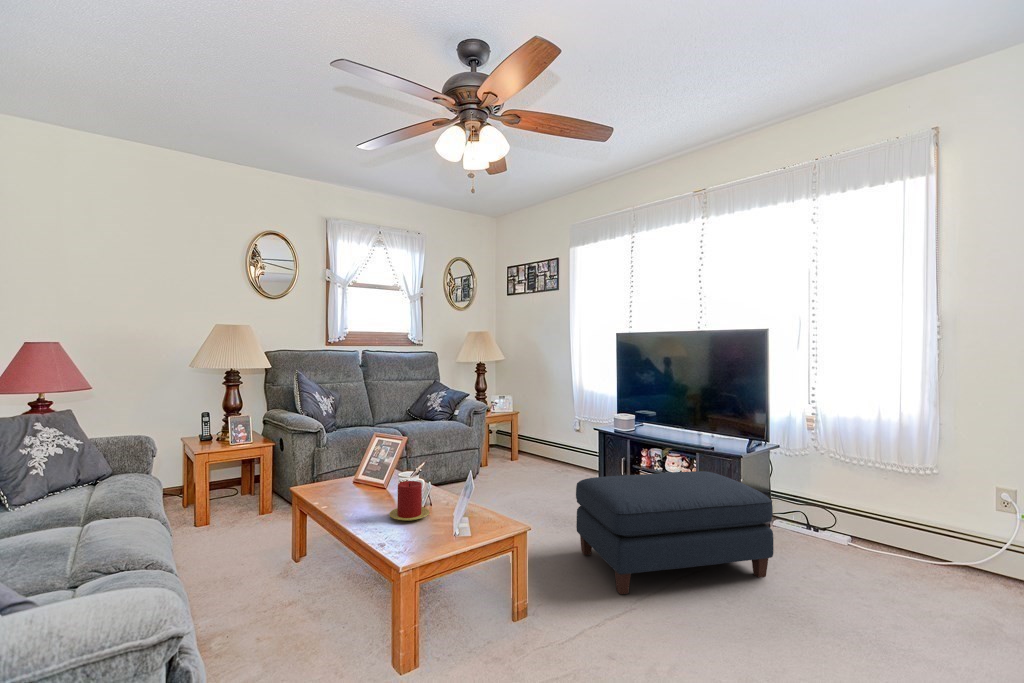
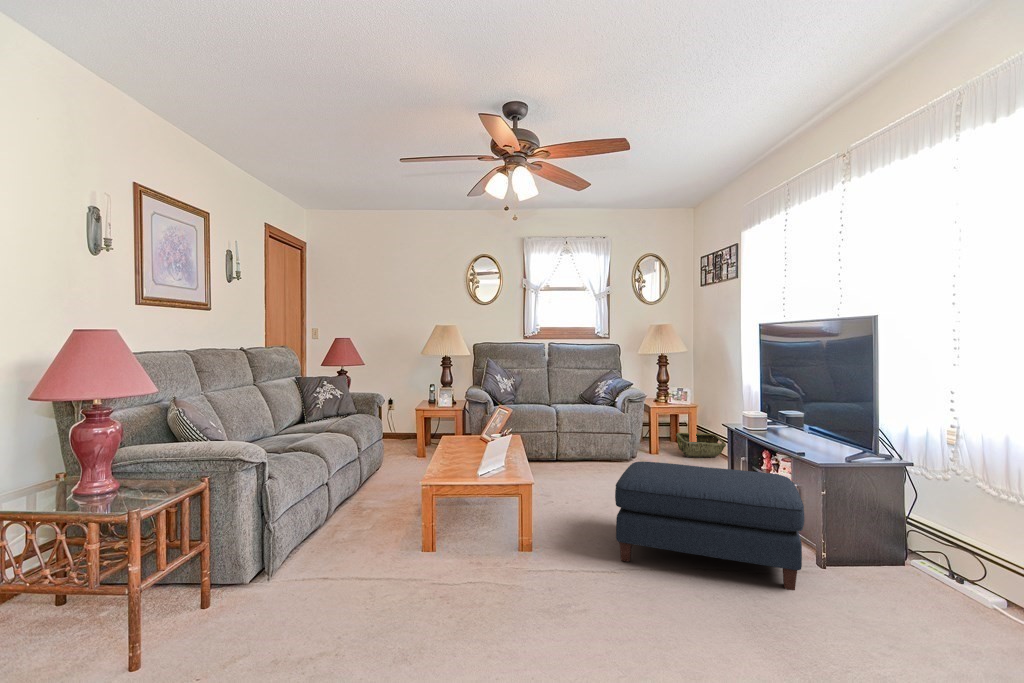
woven basket: none [503,438,549,464] -> present [676,433,726,457]
candle: present [389,481,429,521] -> none [459,438,488,465]

